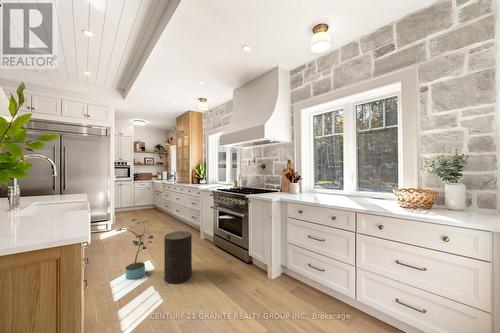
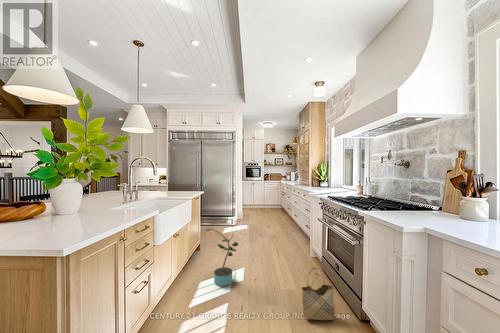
stool: present [164,231,192,284] -> none [243,244,276,314]
woven basket: none [213,238,233,273] -> present [302,268,335,320]

